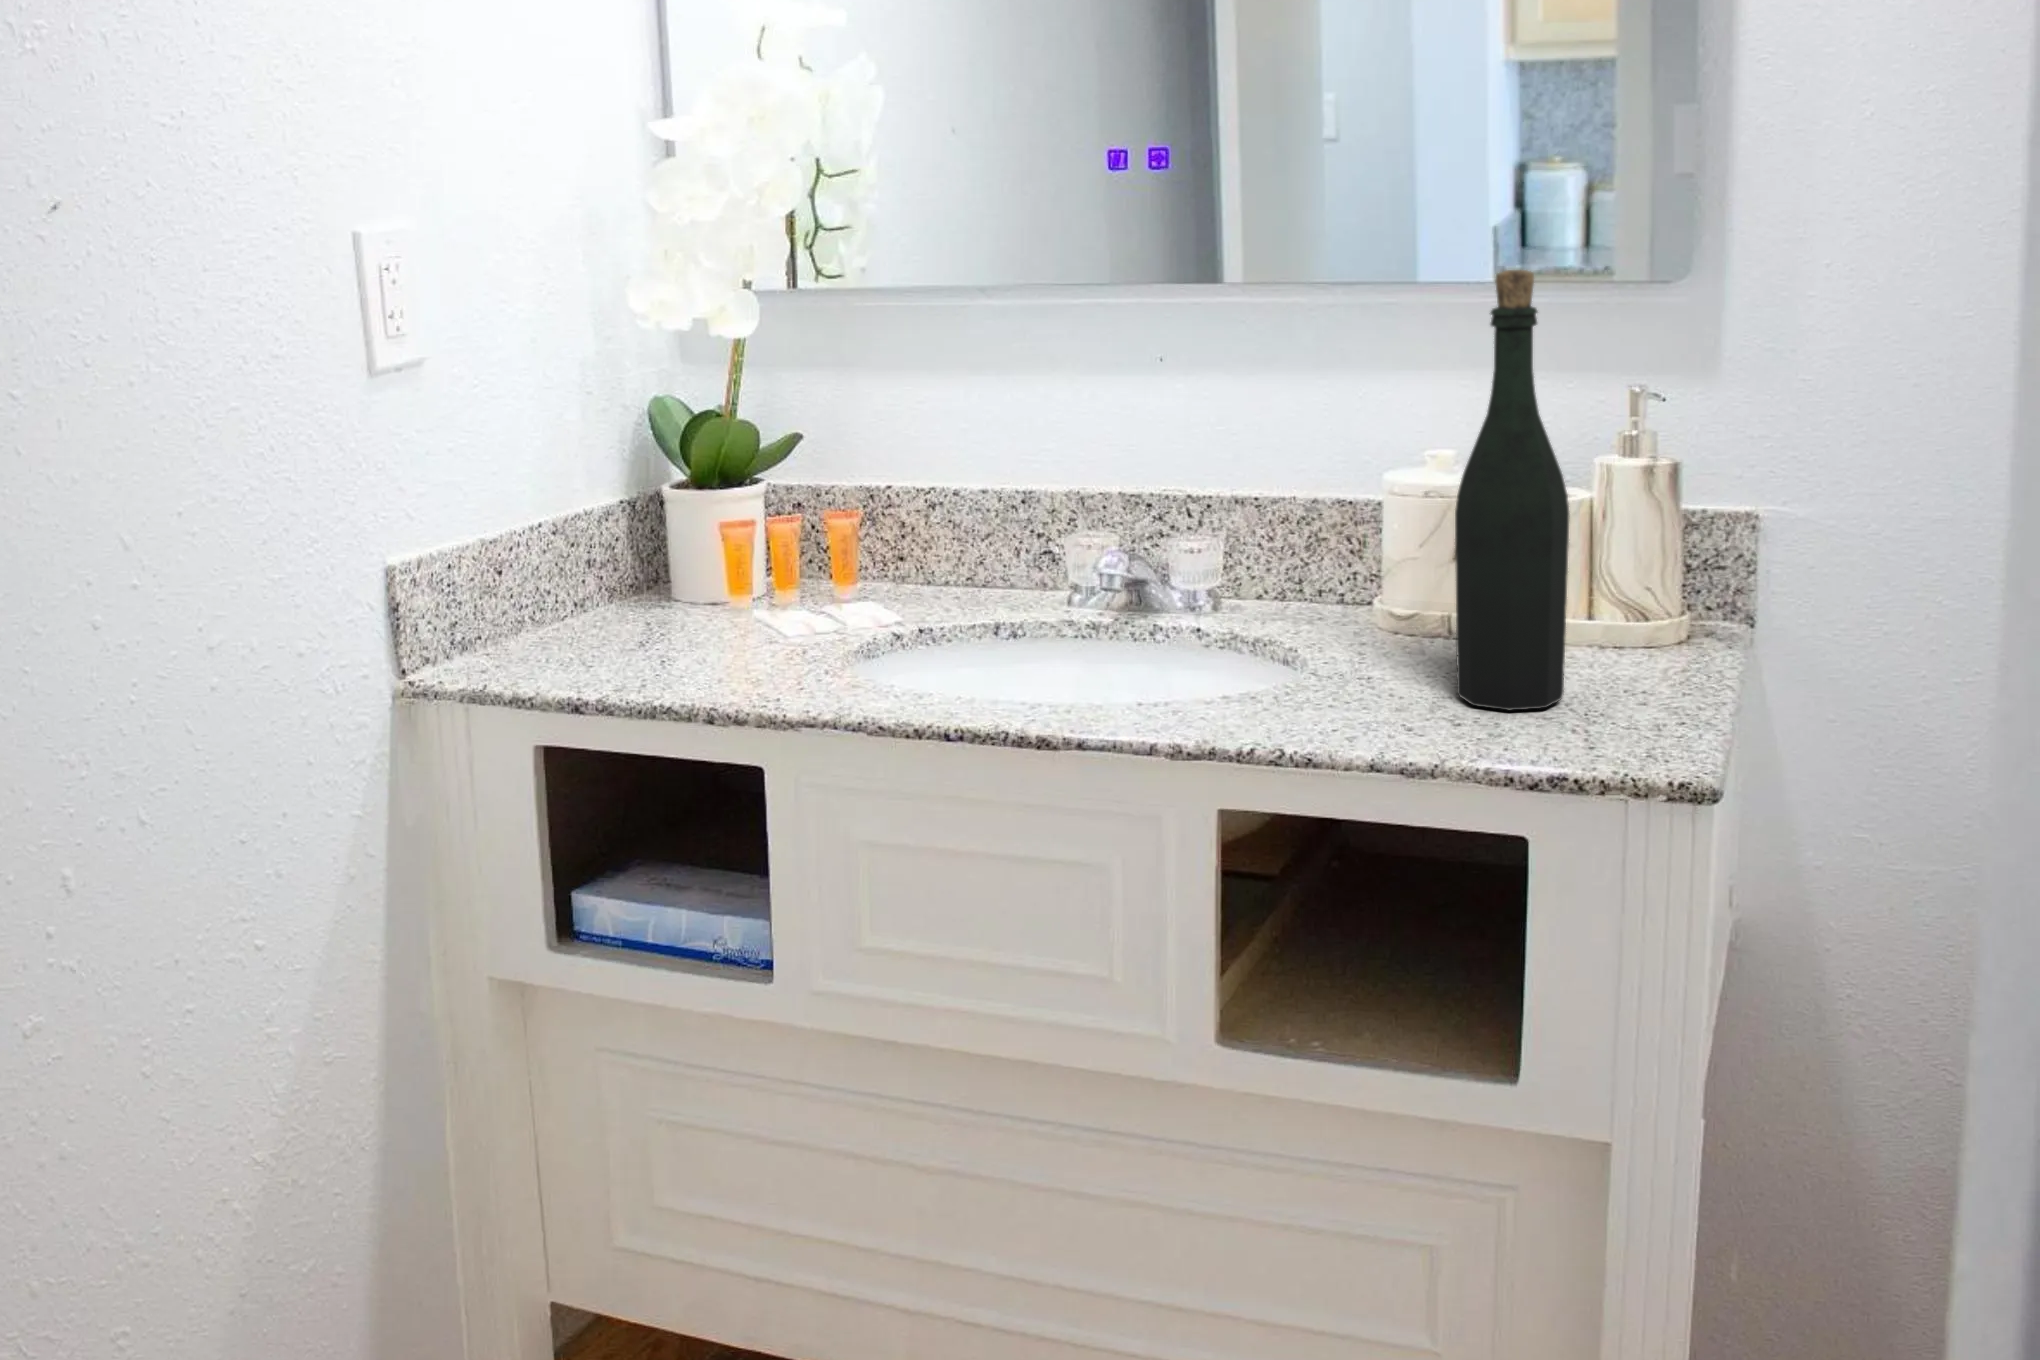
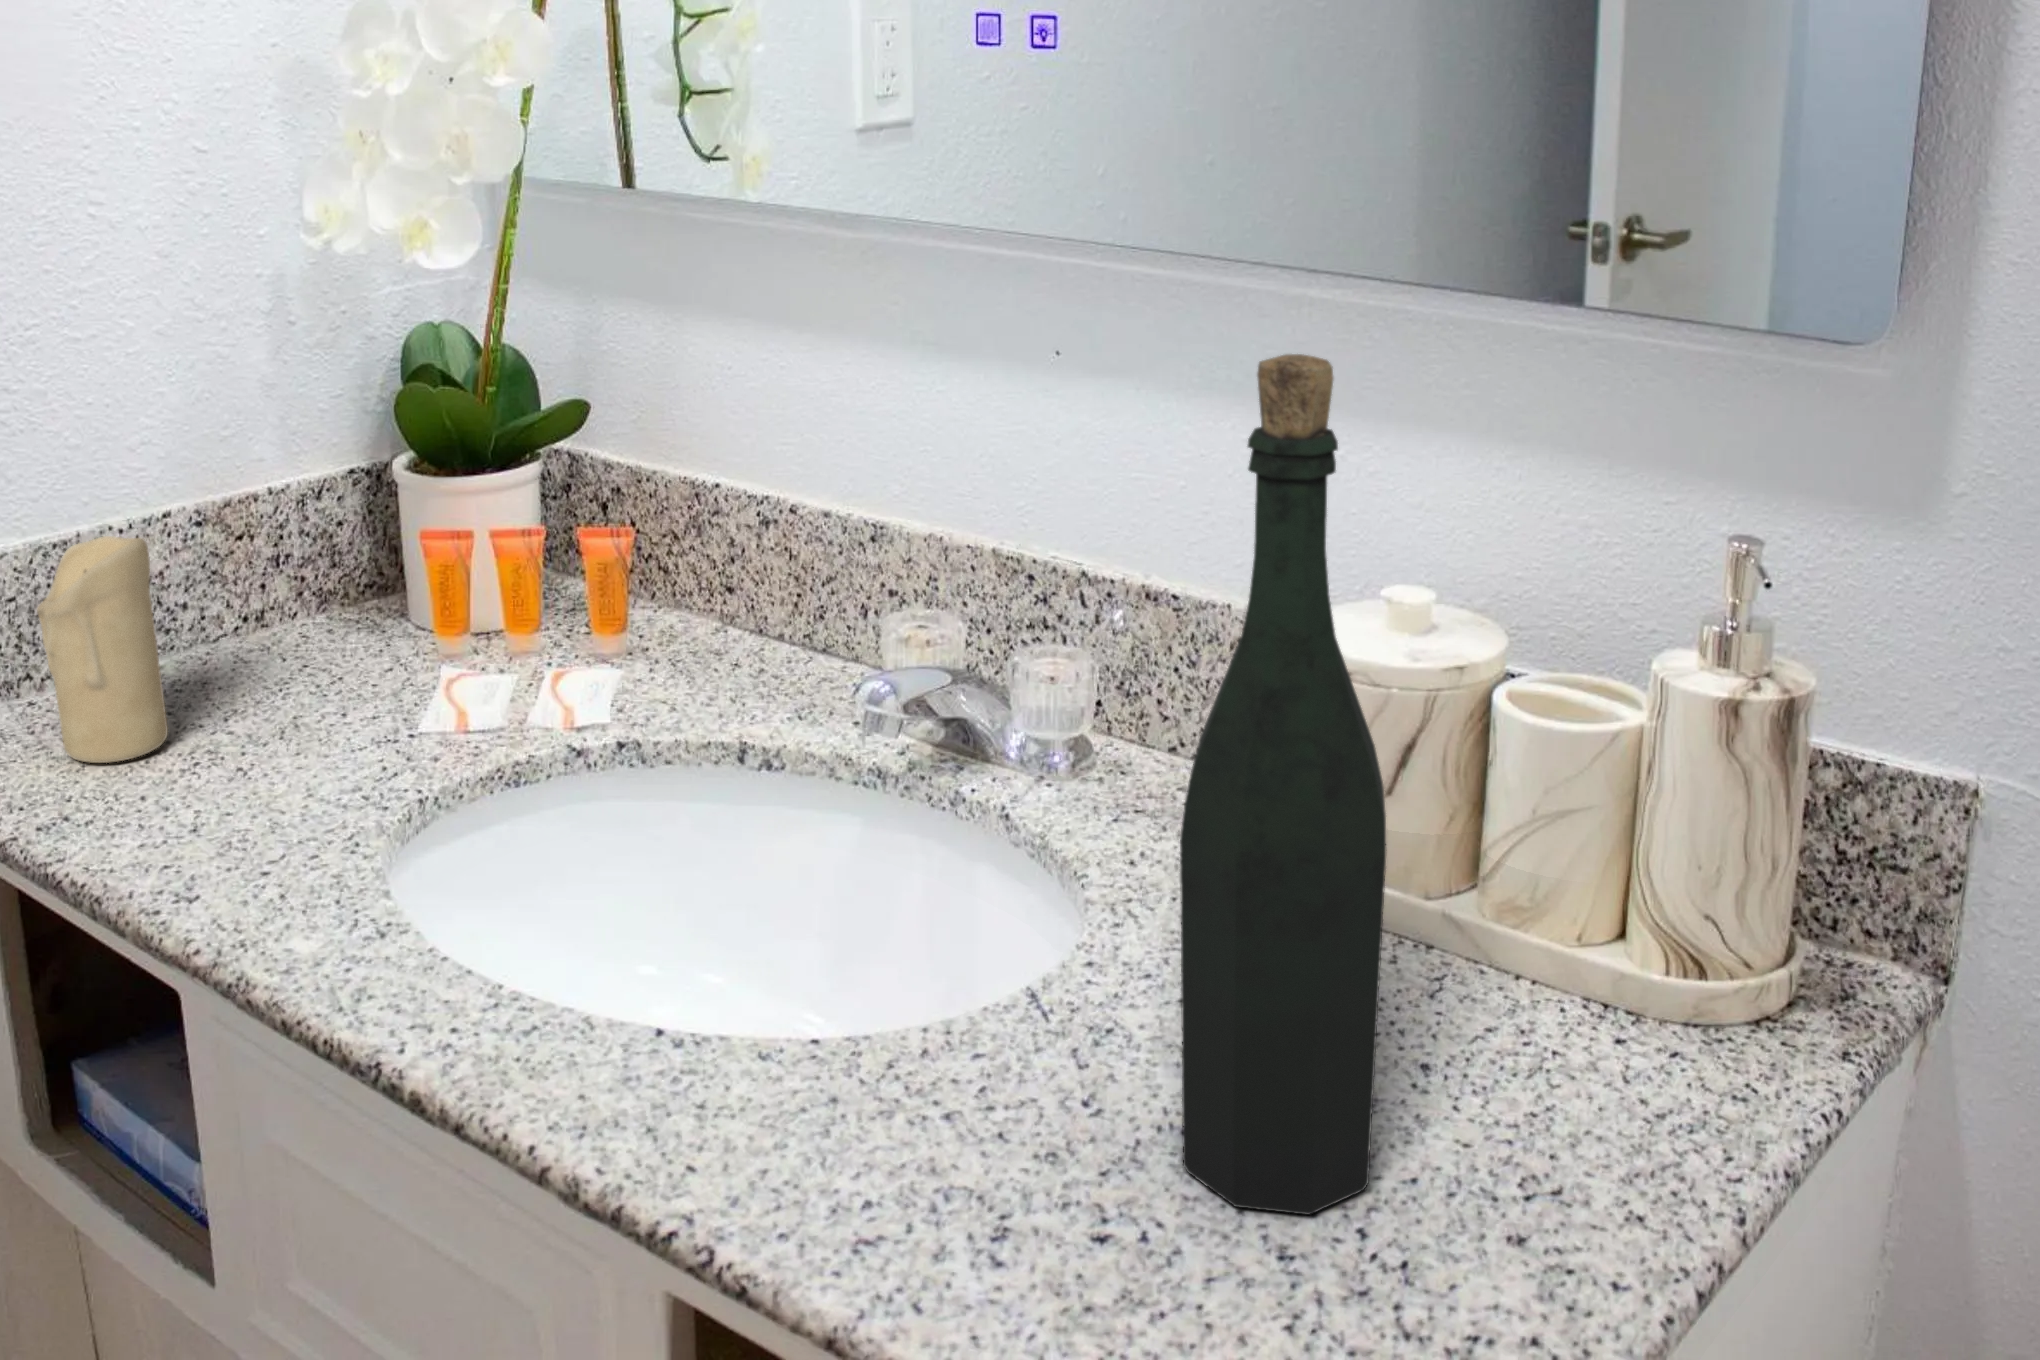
candle: none [550,511,629,664] -> present [37,536,168,763]

